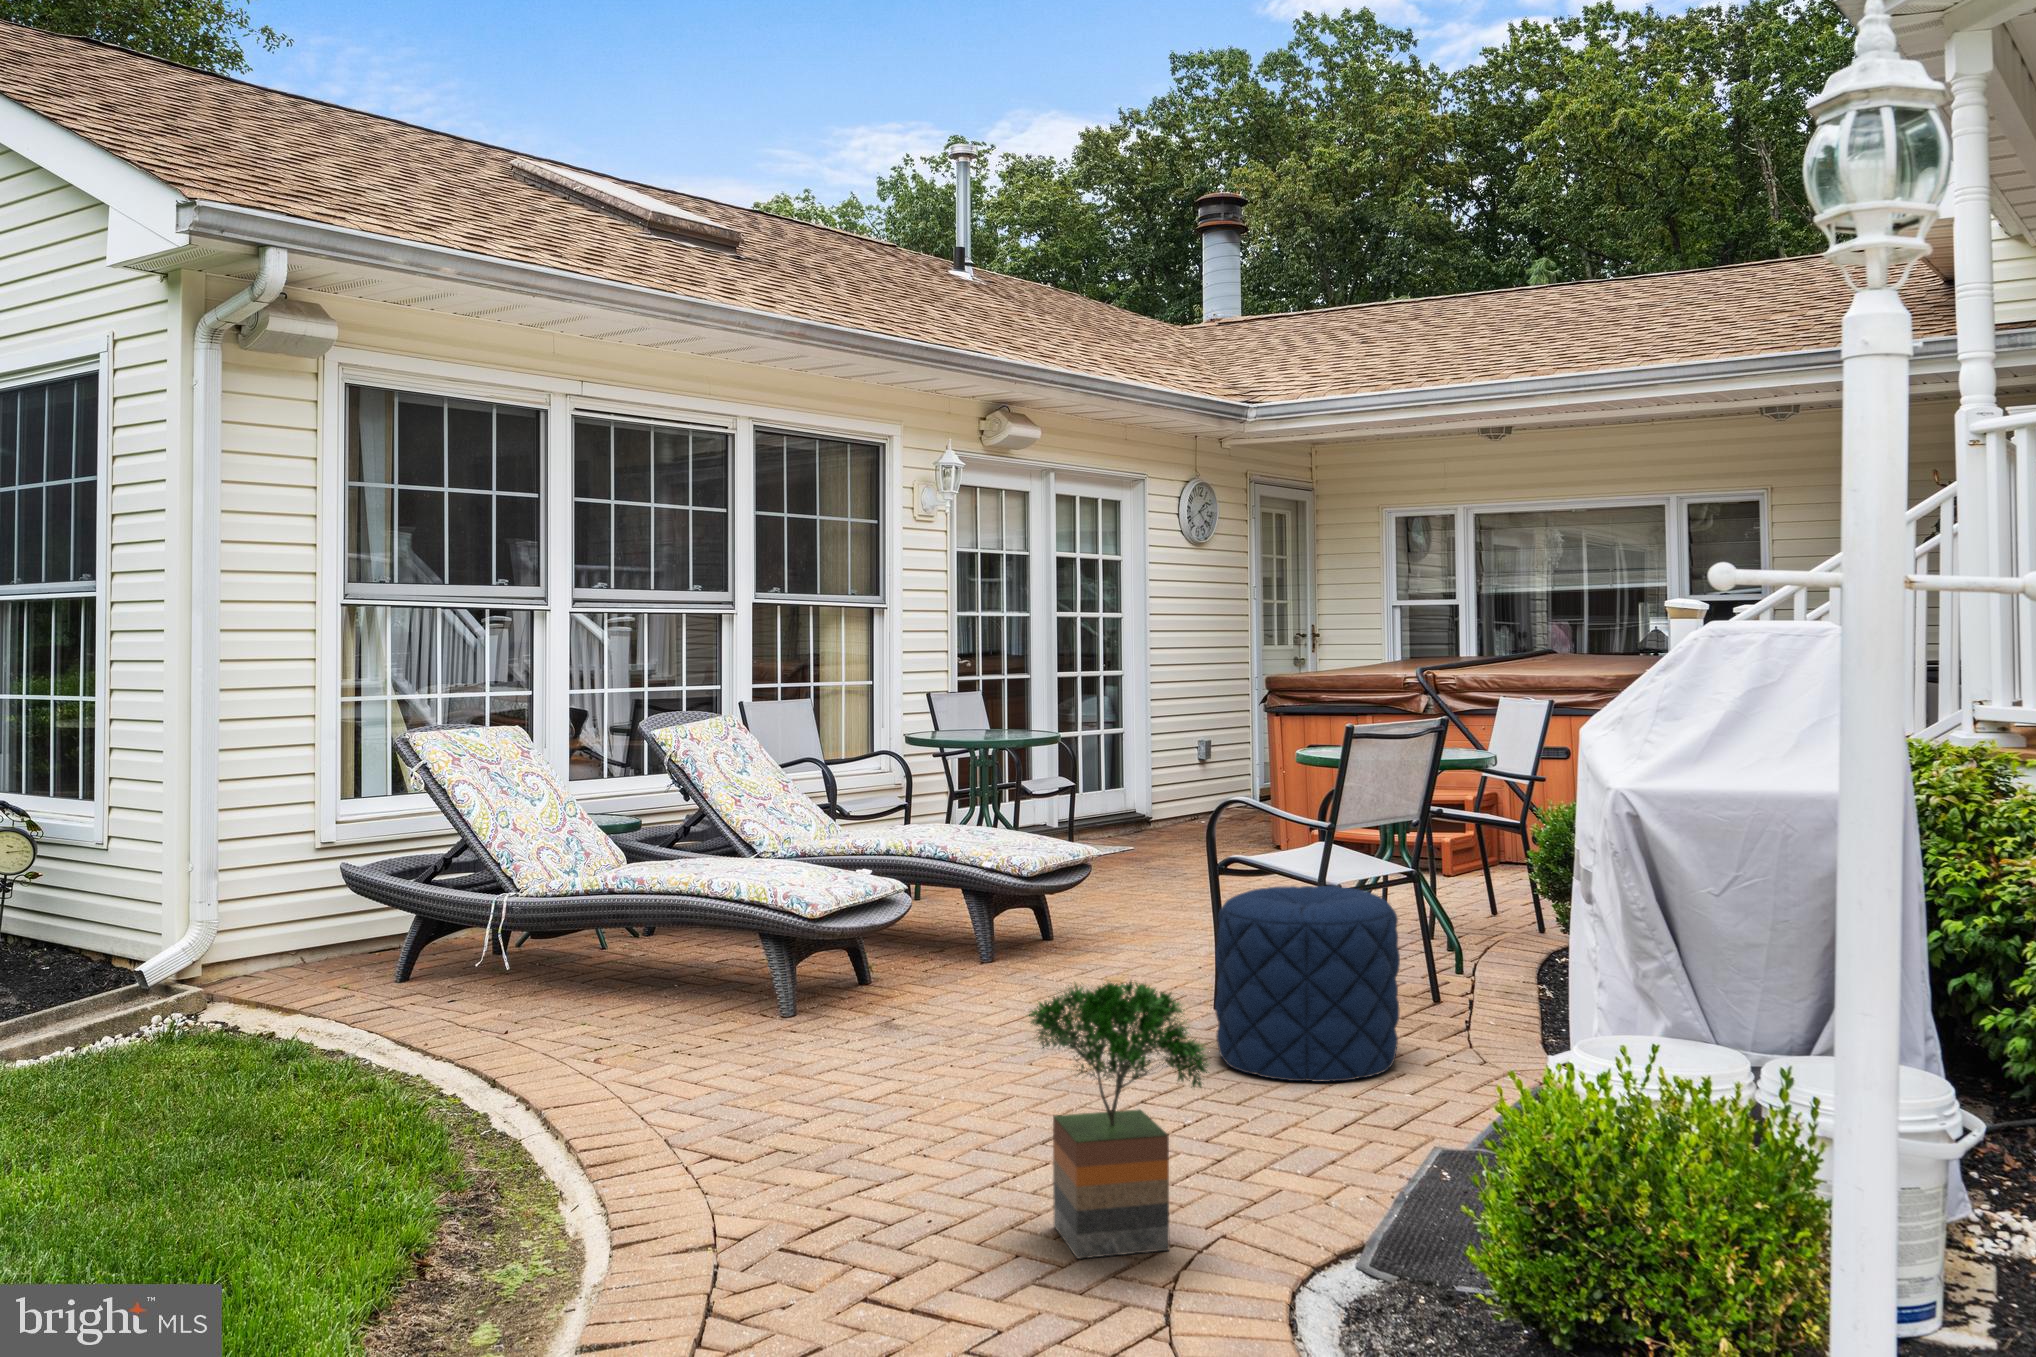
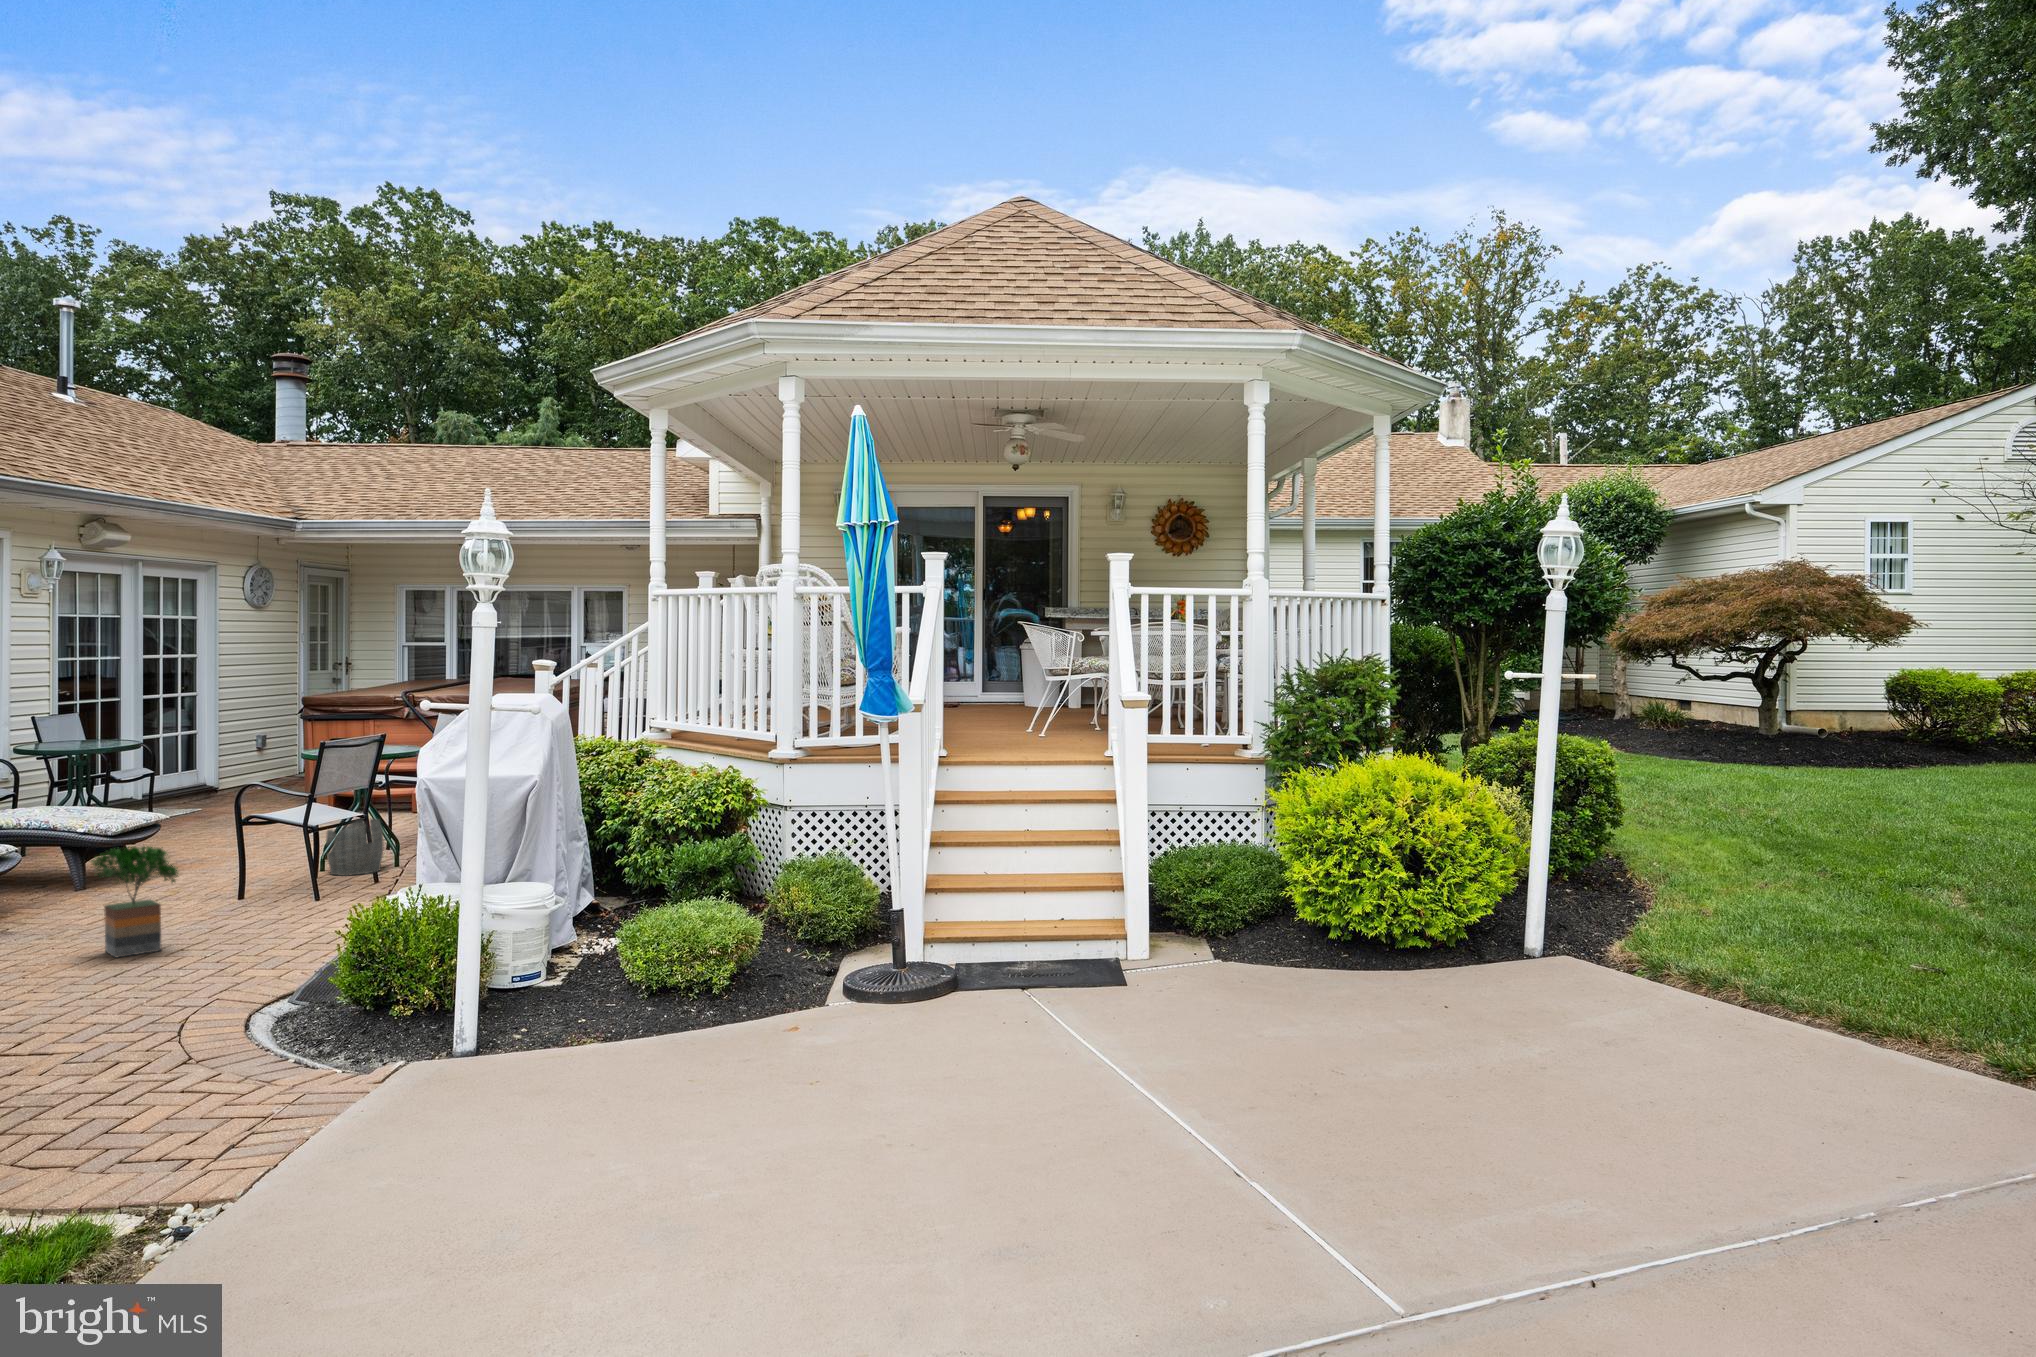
pouf: present [1215,886,1400,1082] -> none [212,809,312,899]
woven basket: none [1404,911,1514,1035] -> present [326,819,384,876]

